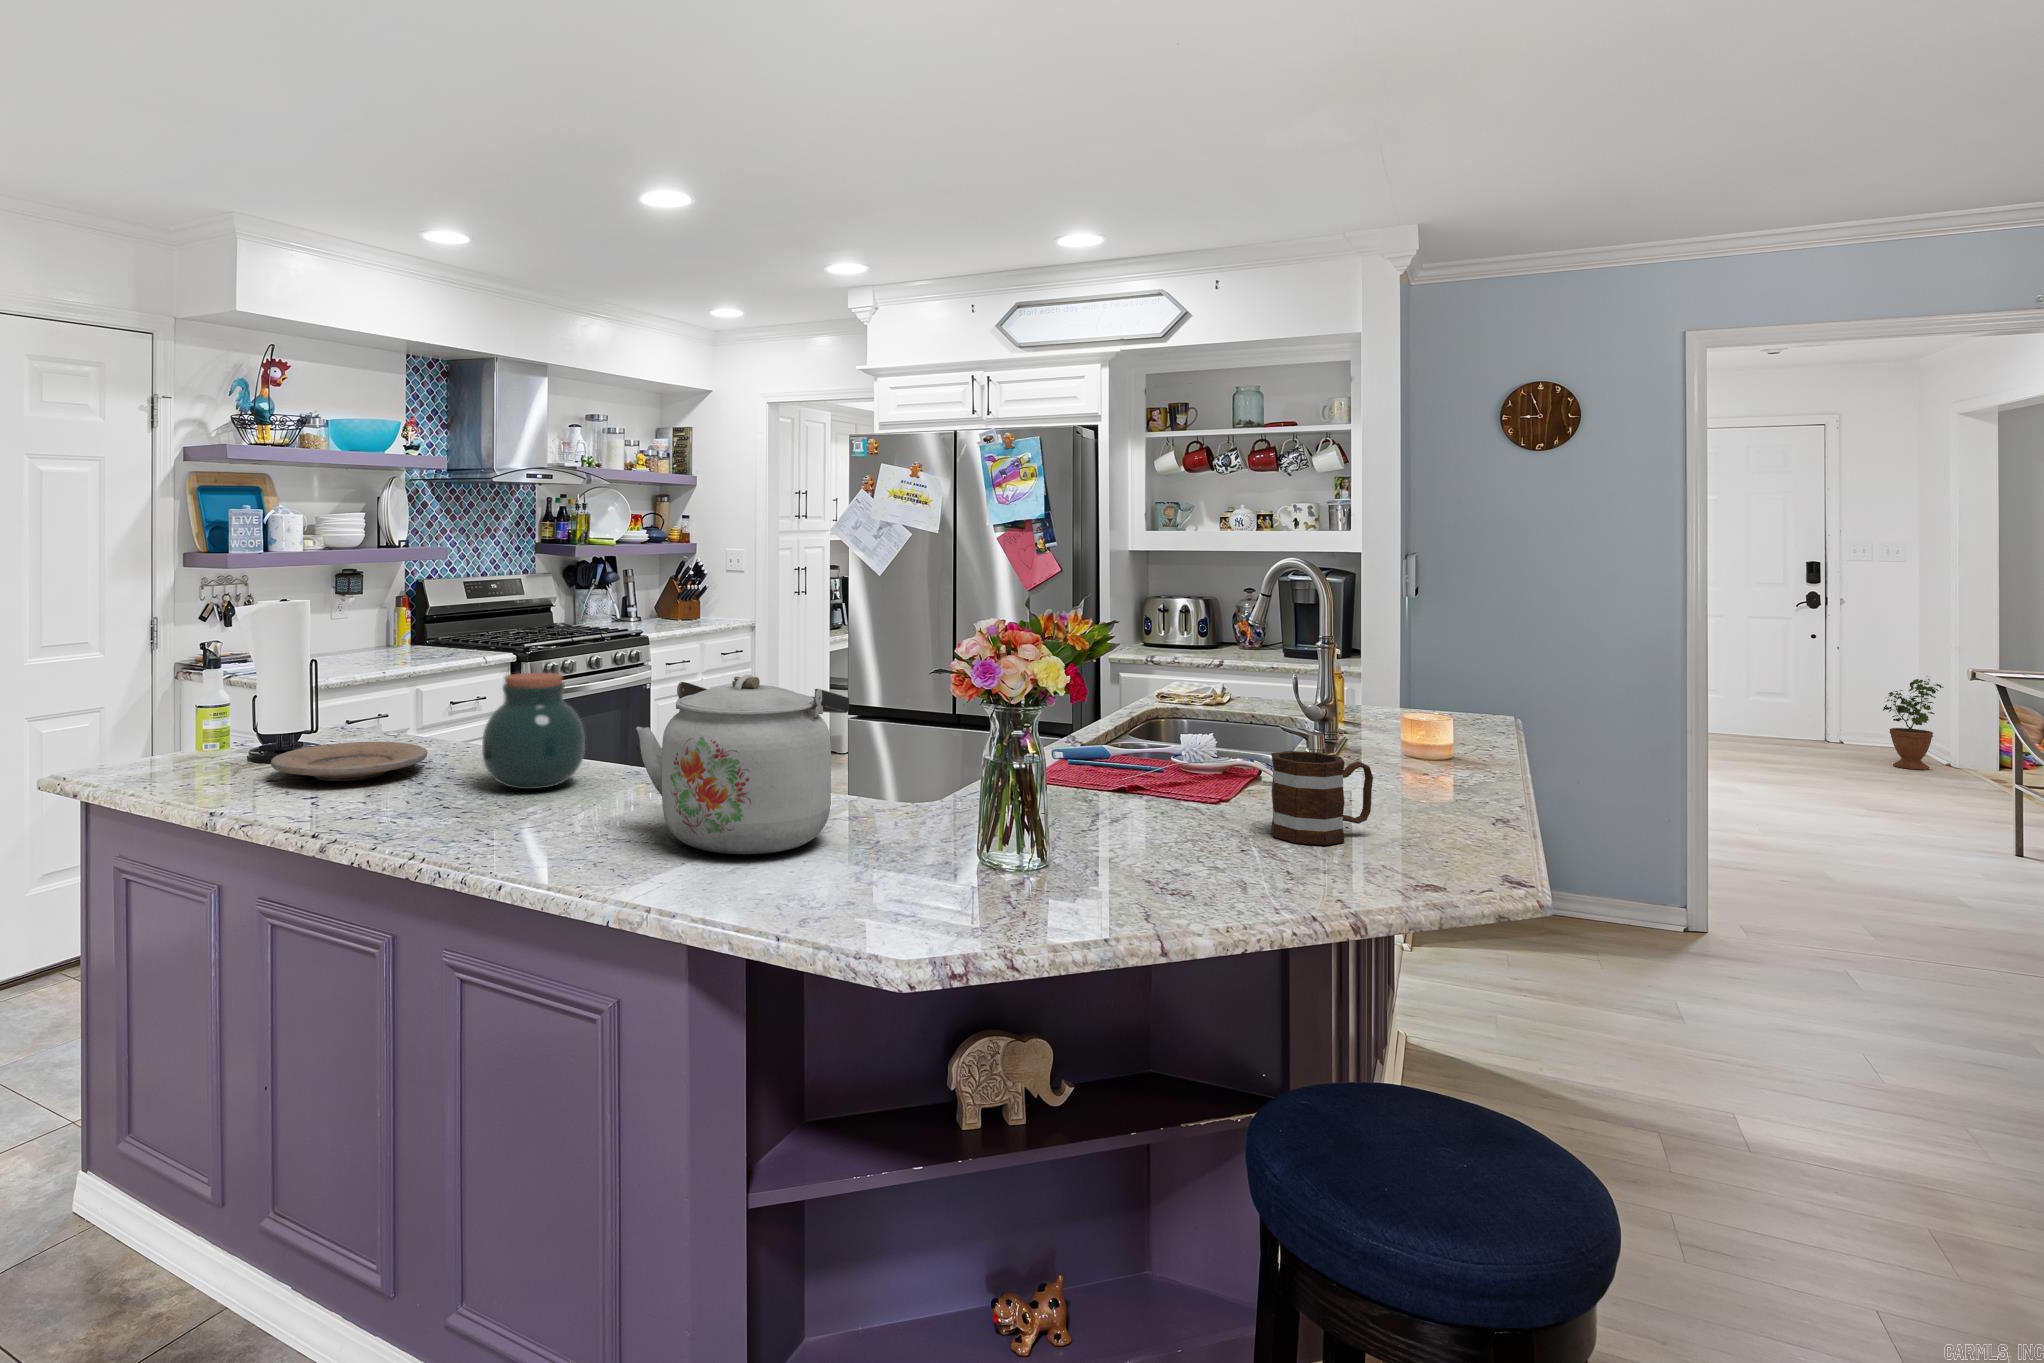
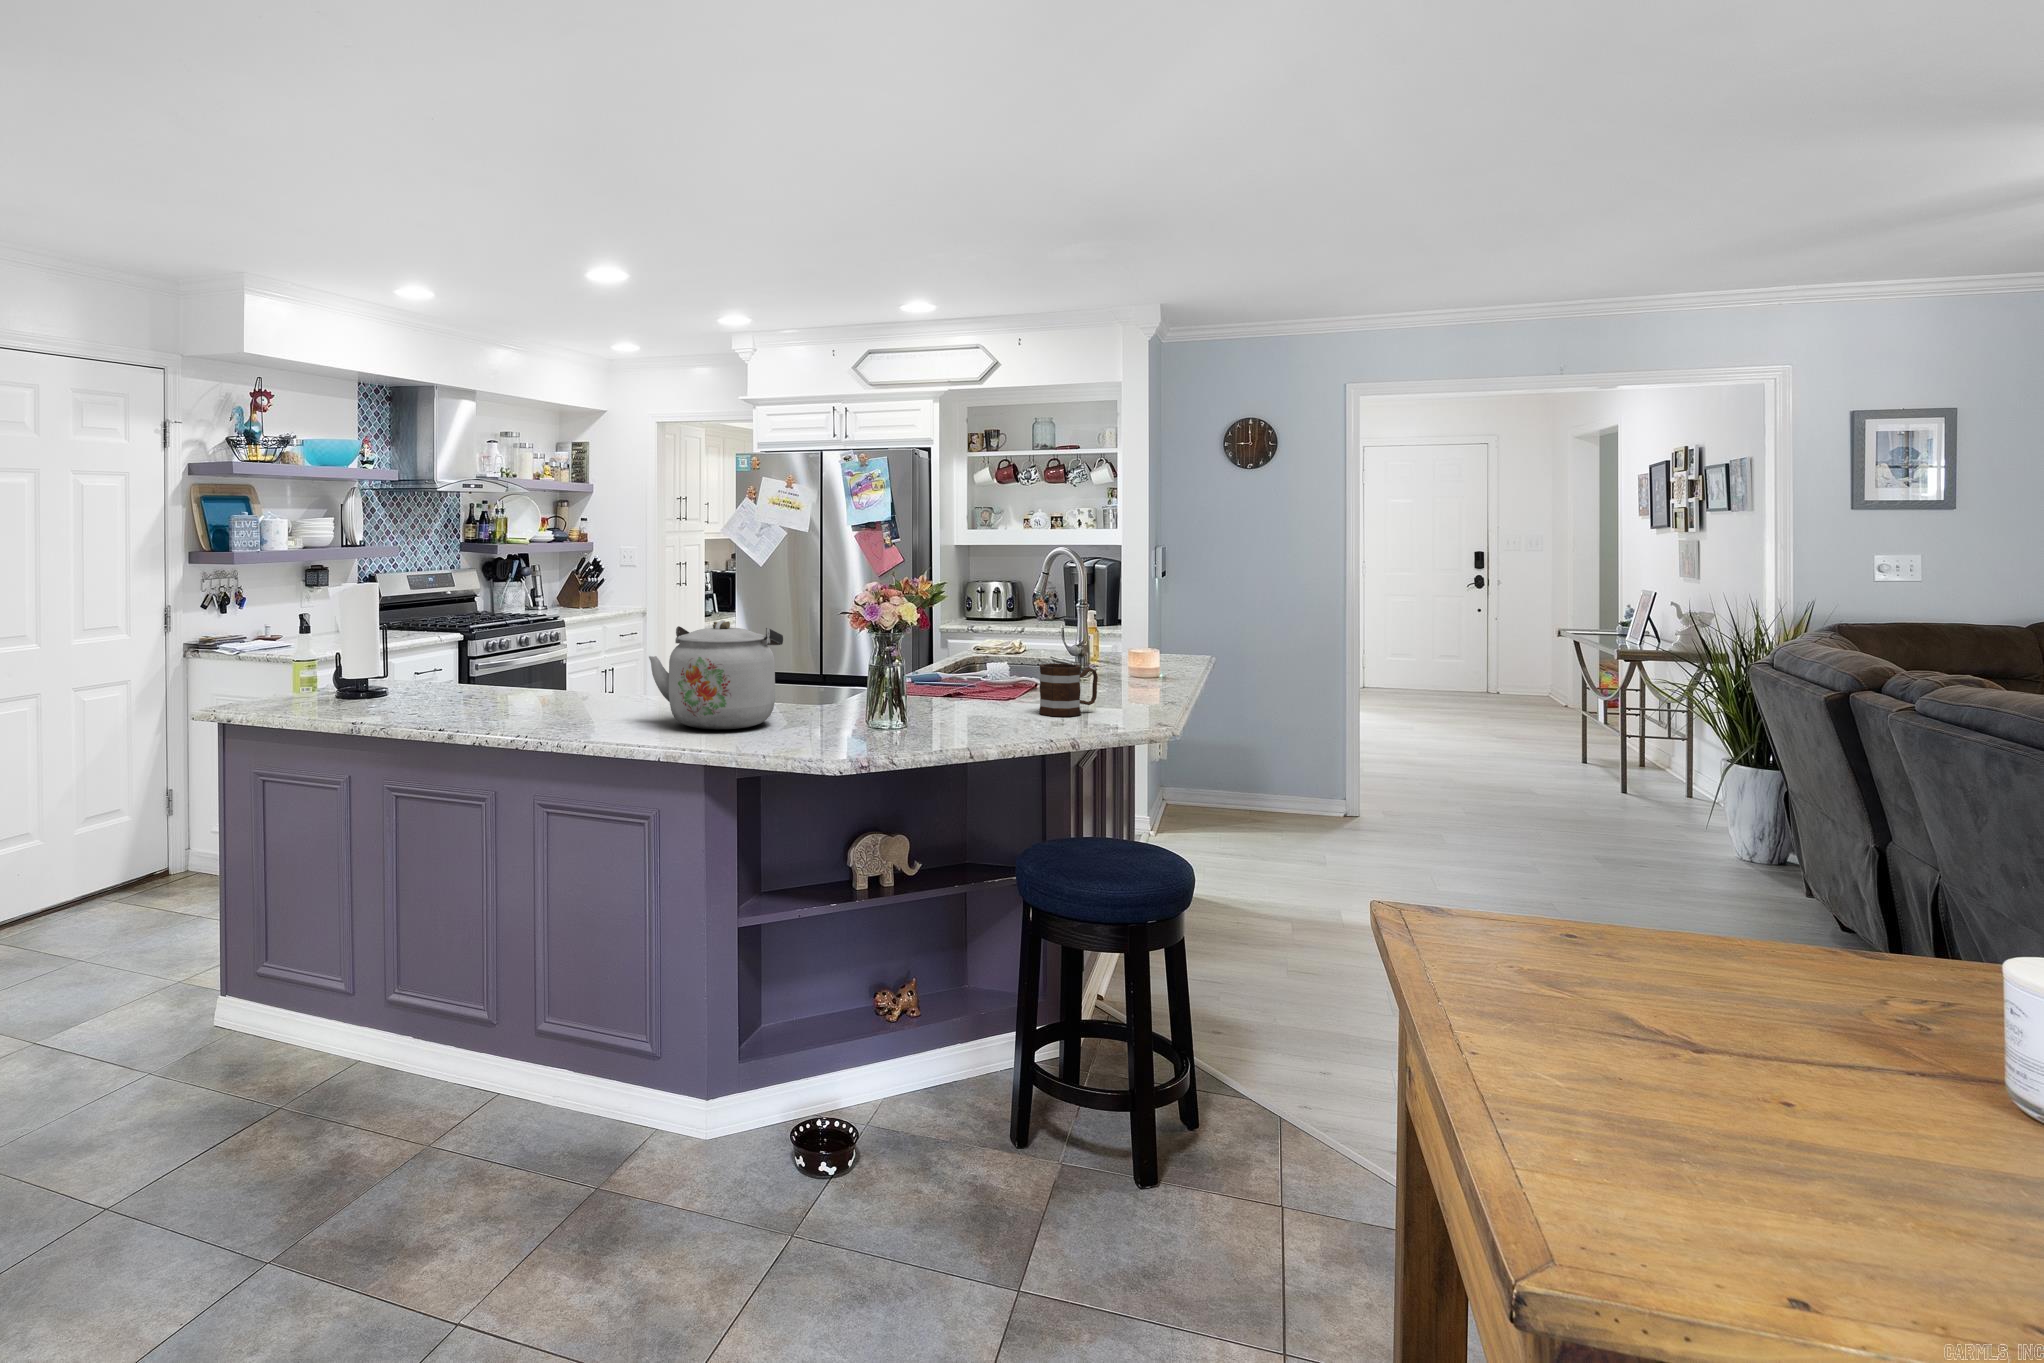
jar: present [482,673,585,789] -> none [525,629,595,706]
potted plant: present [1883,678,1944,770] -> none [1519,638,1560,710]
plate: present [271,742,427,781] -> none [368,683,476,706]

